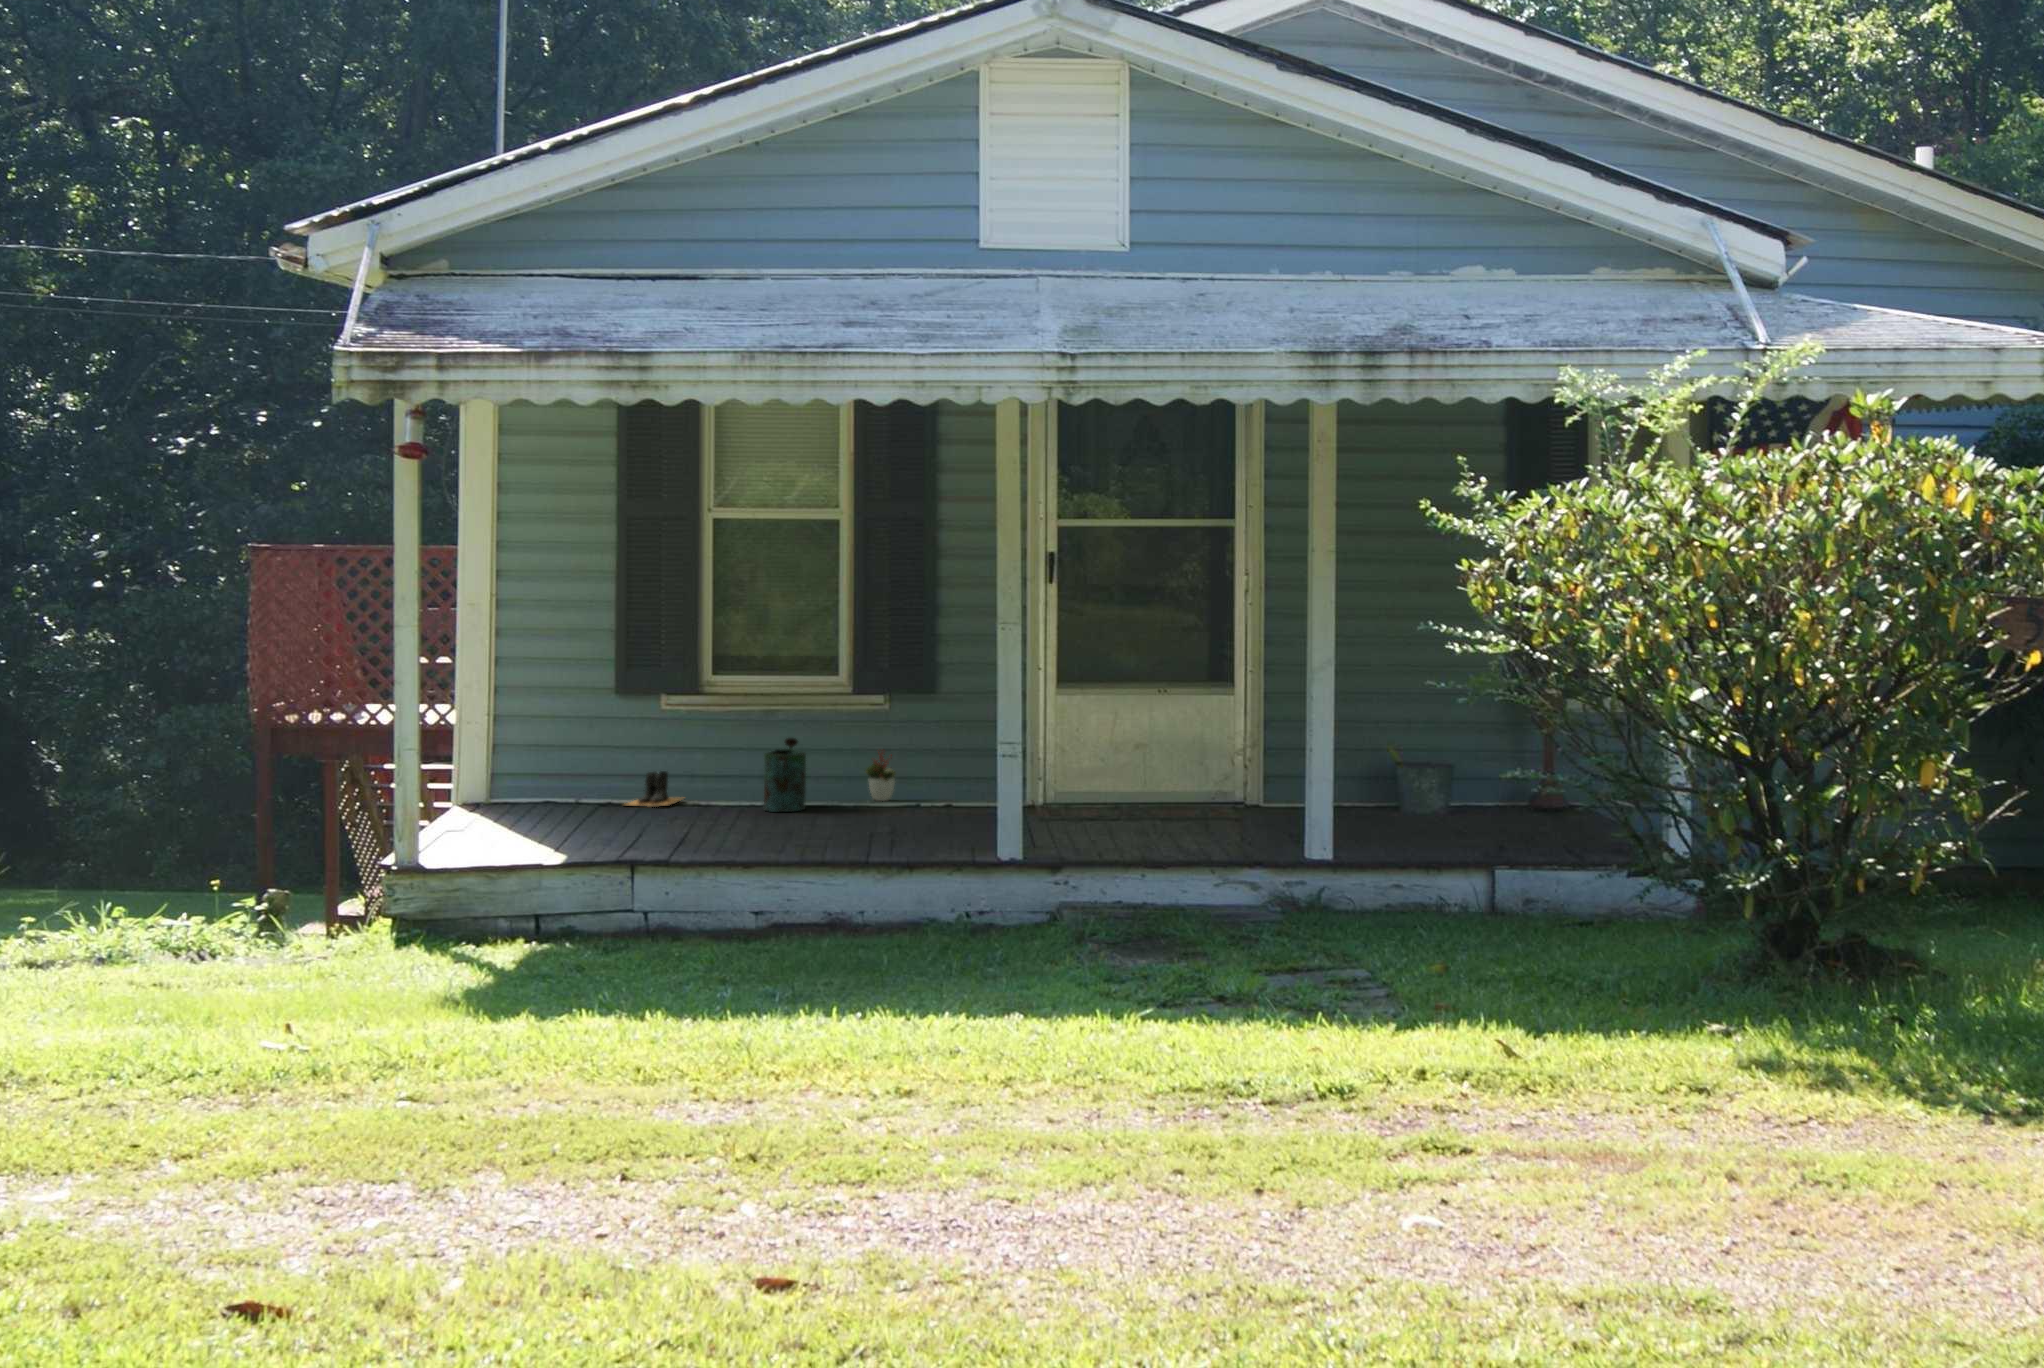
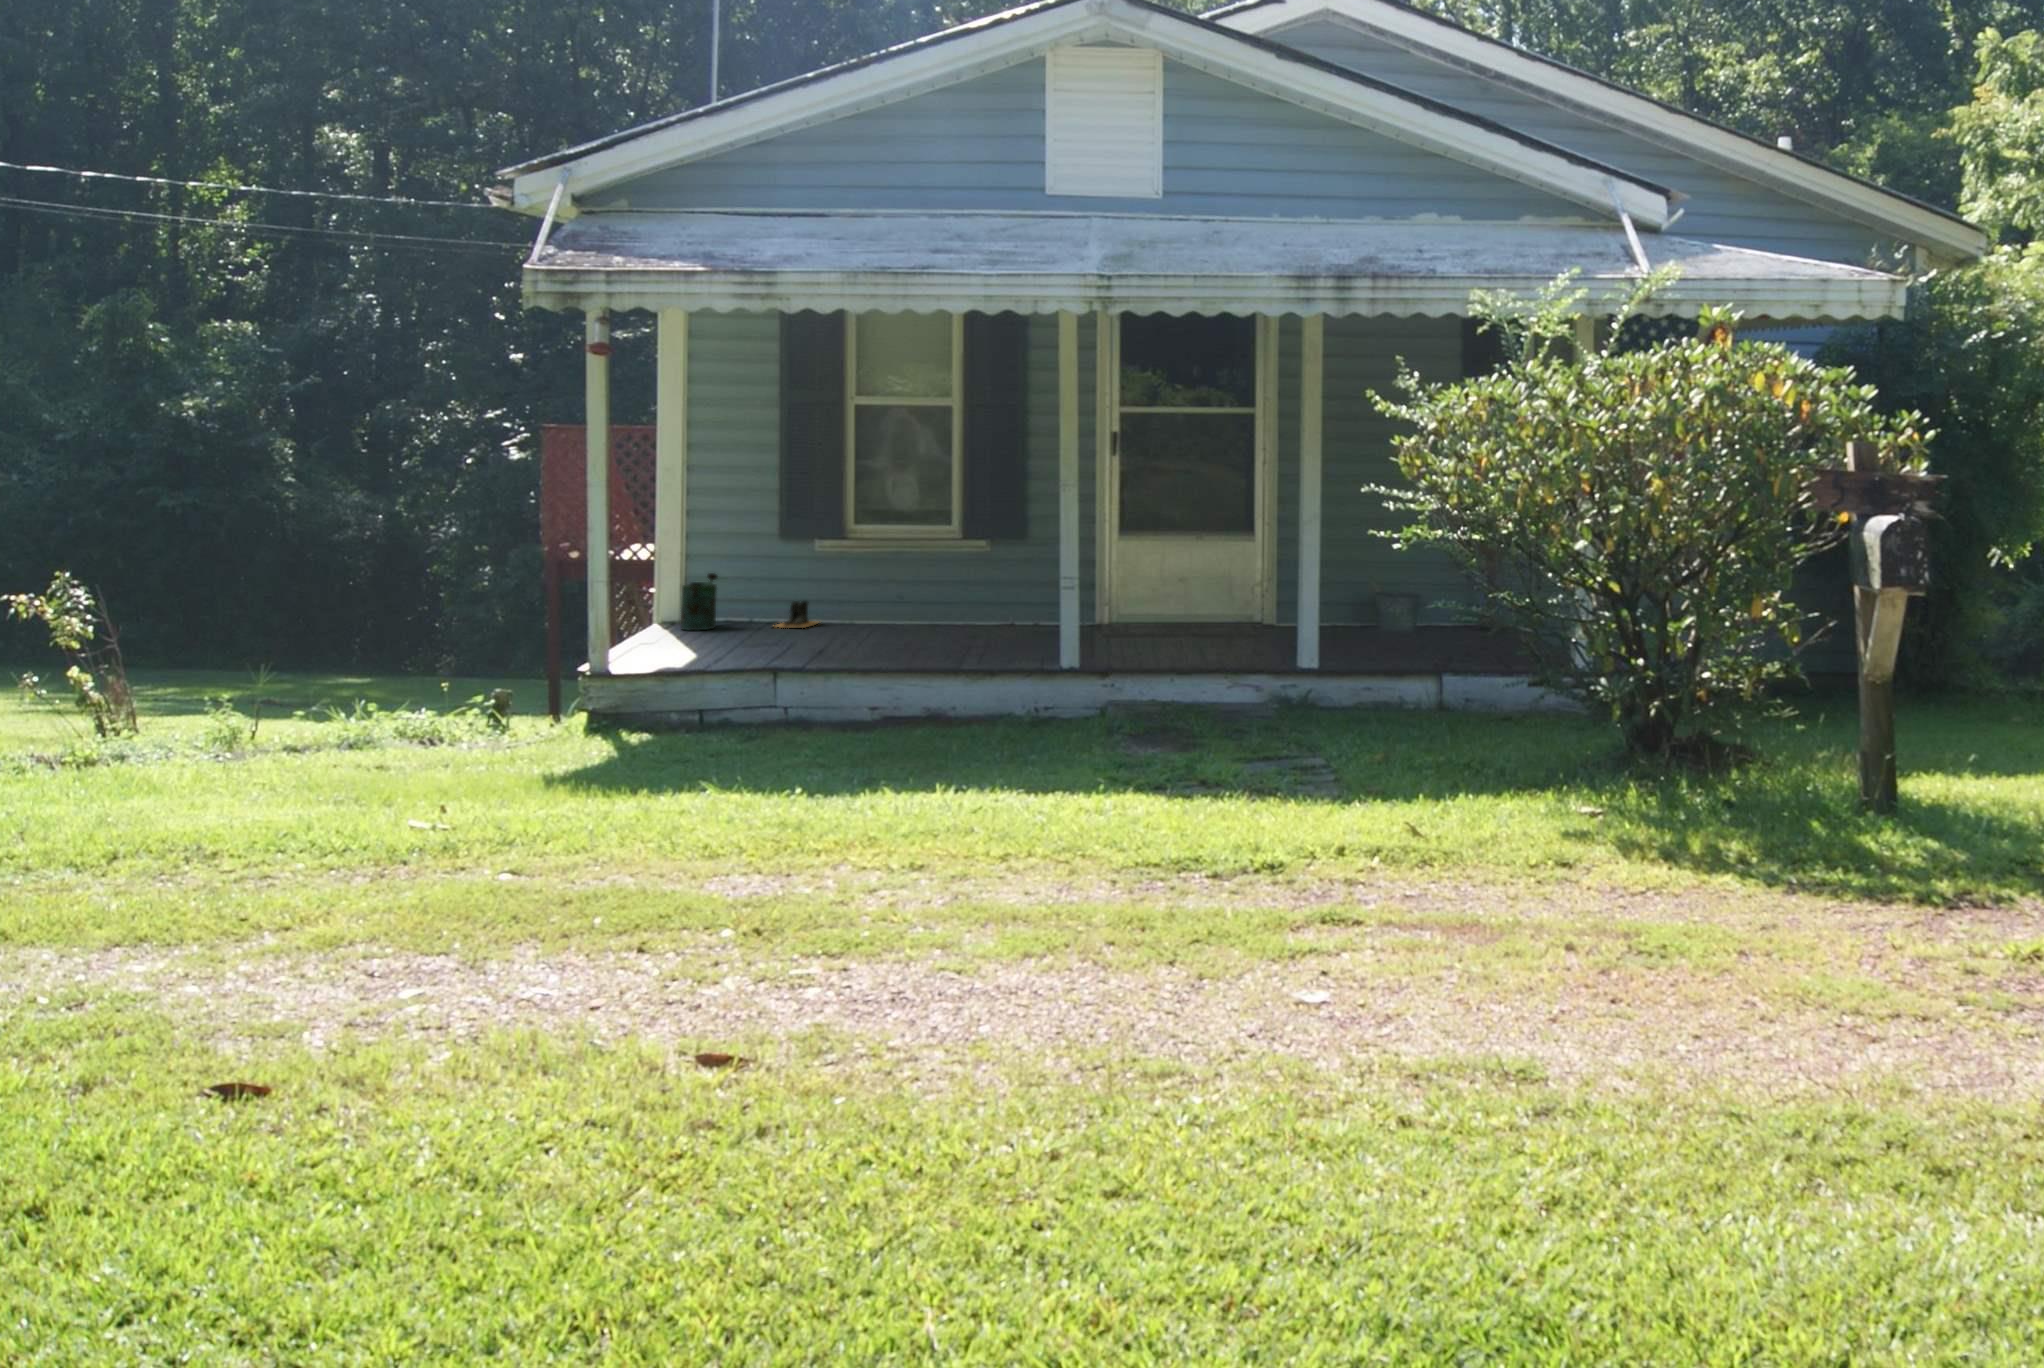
watering can: present [764,738,806,812] -> present [681,573,717,631]
decorative plant: present [866,749,895,801] -> none [964,584,988,624]

